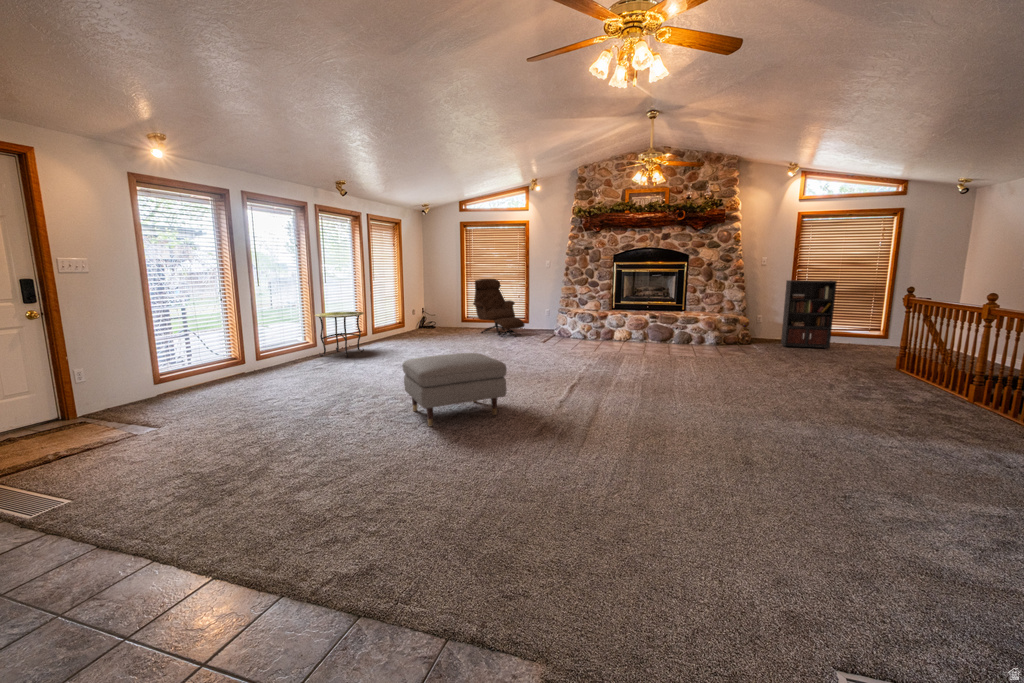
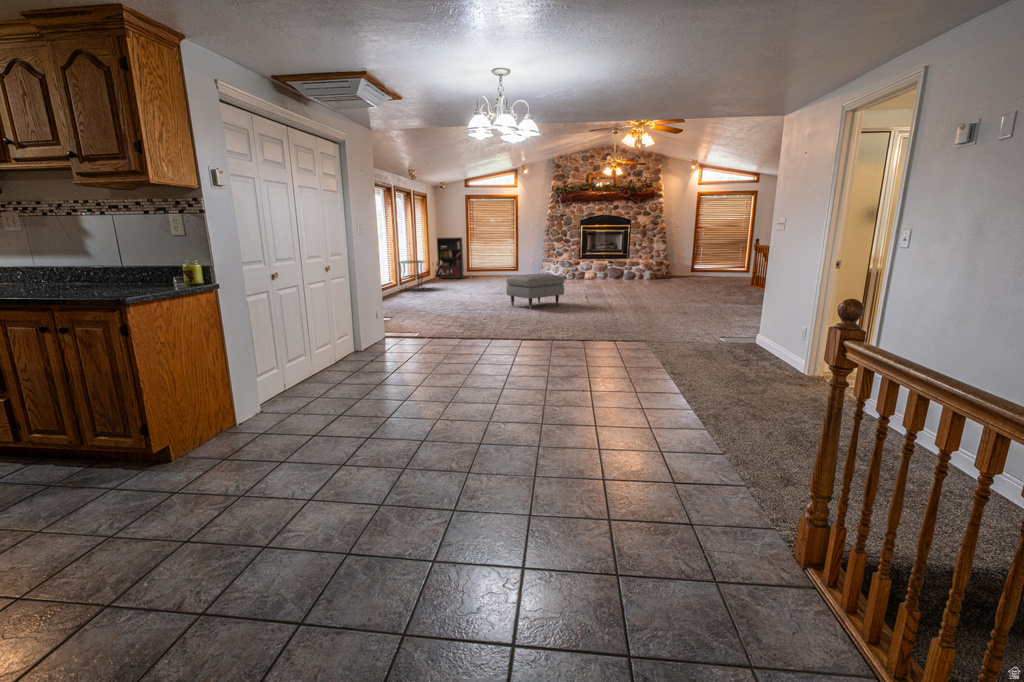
lounge chair: present [473,279,525,336] -> none [479,238,520,280]
bookcase: present [781,280,837,348] -> present [437,237,464,278]

